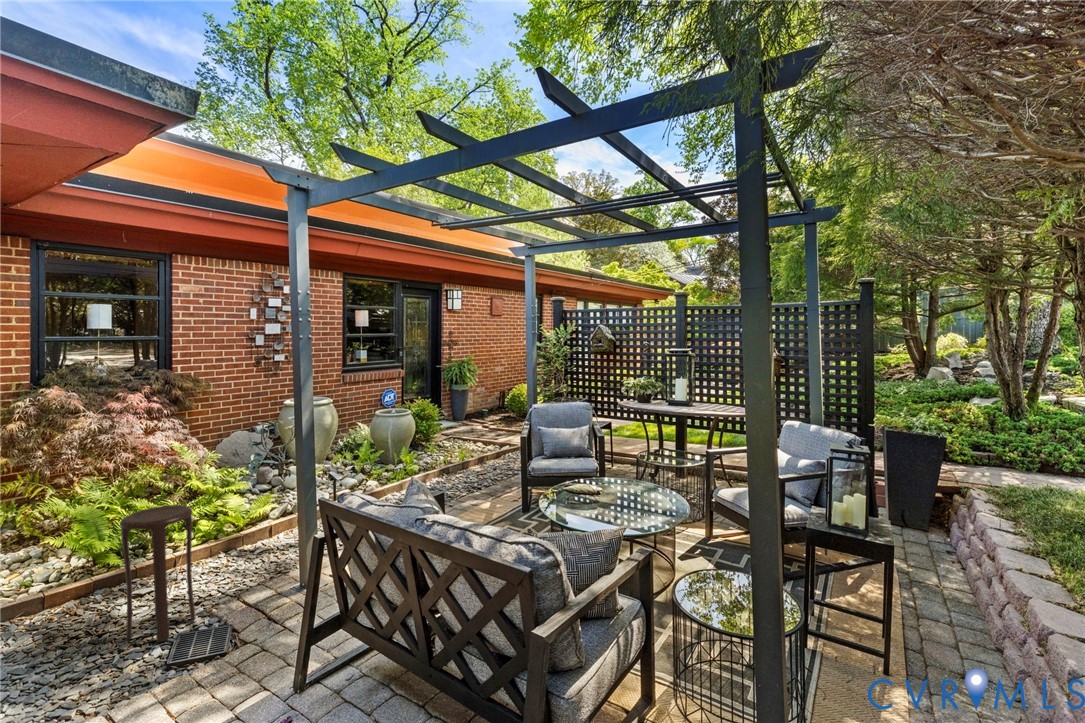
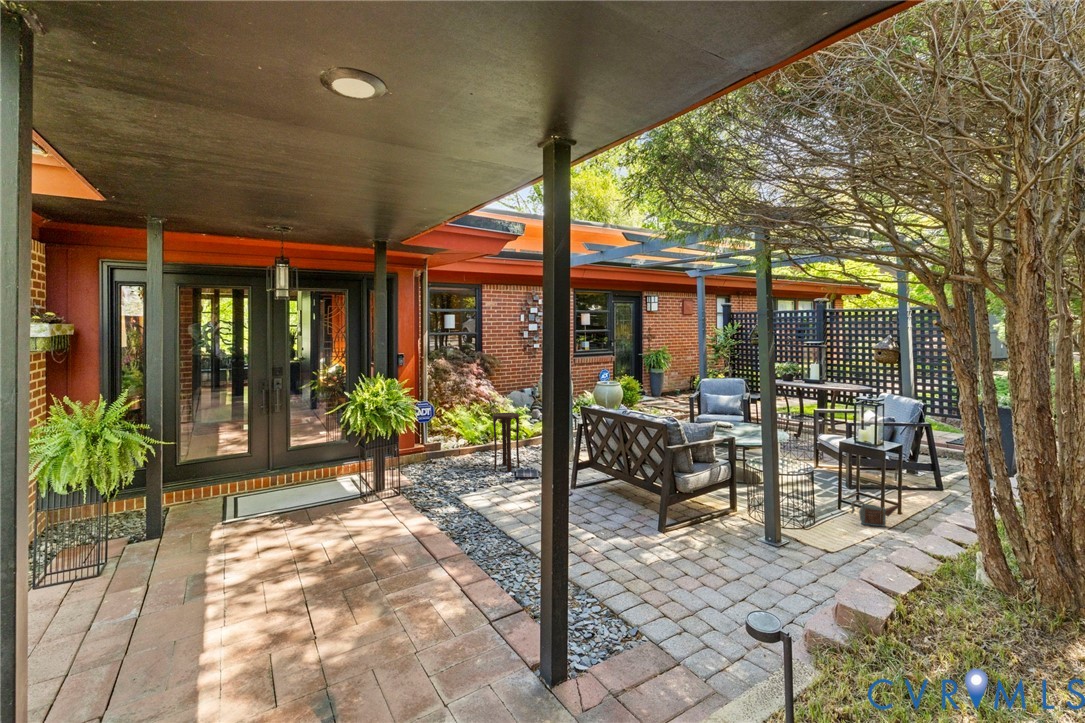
watering can: none [842,648,919,693] -> present [851,500,900,527]

